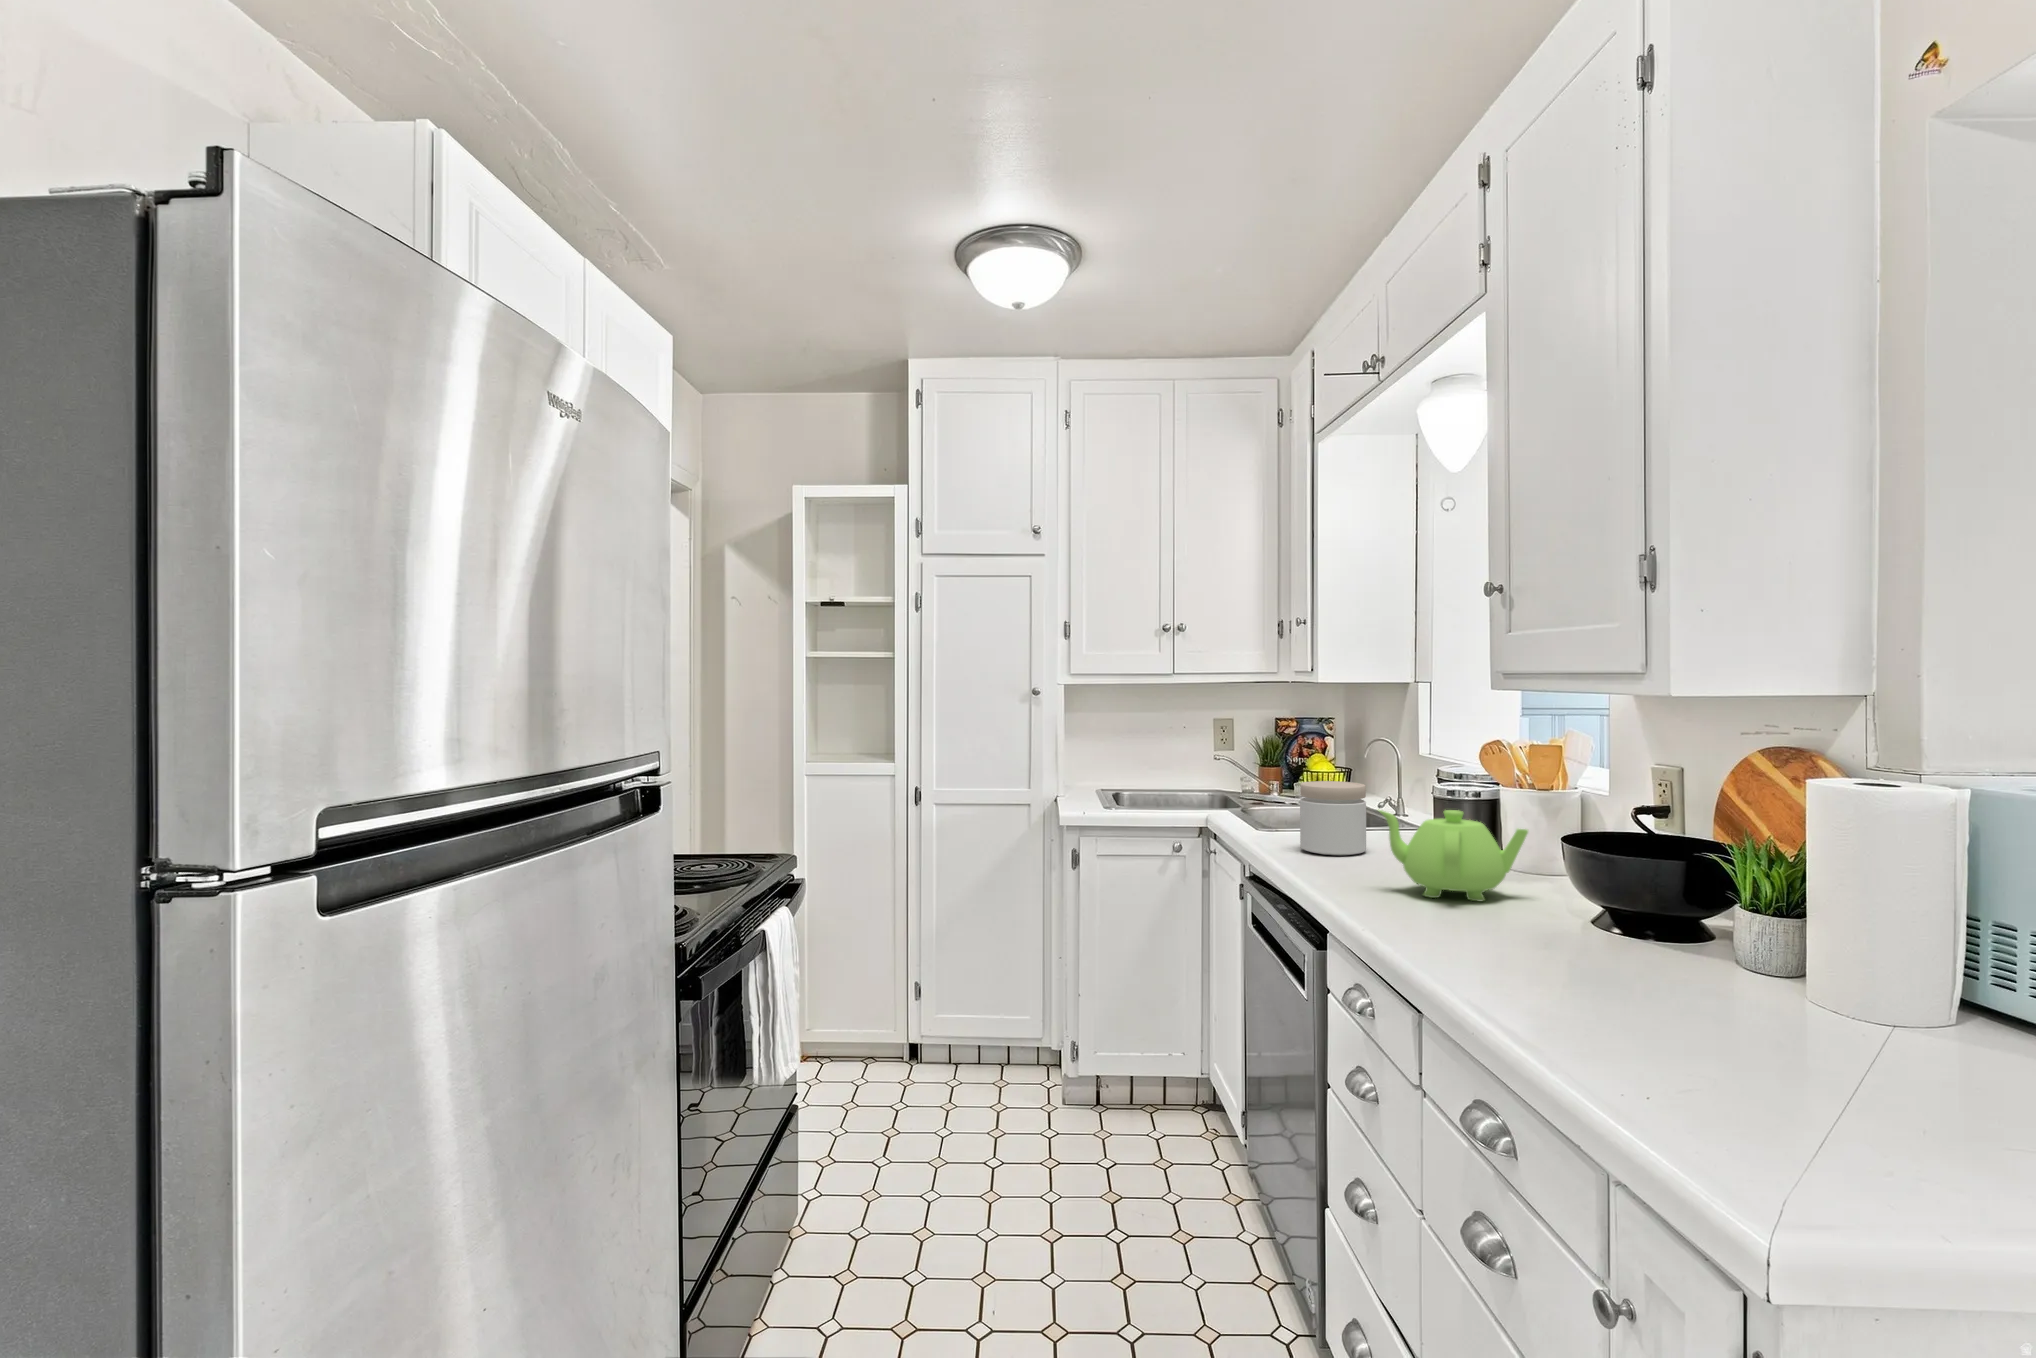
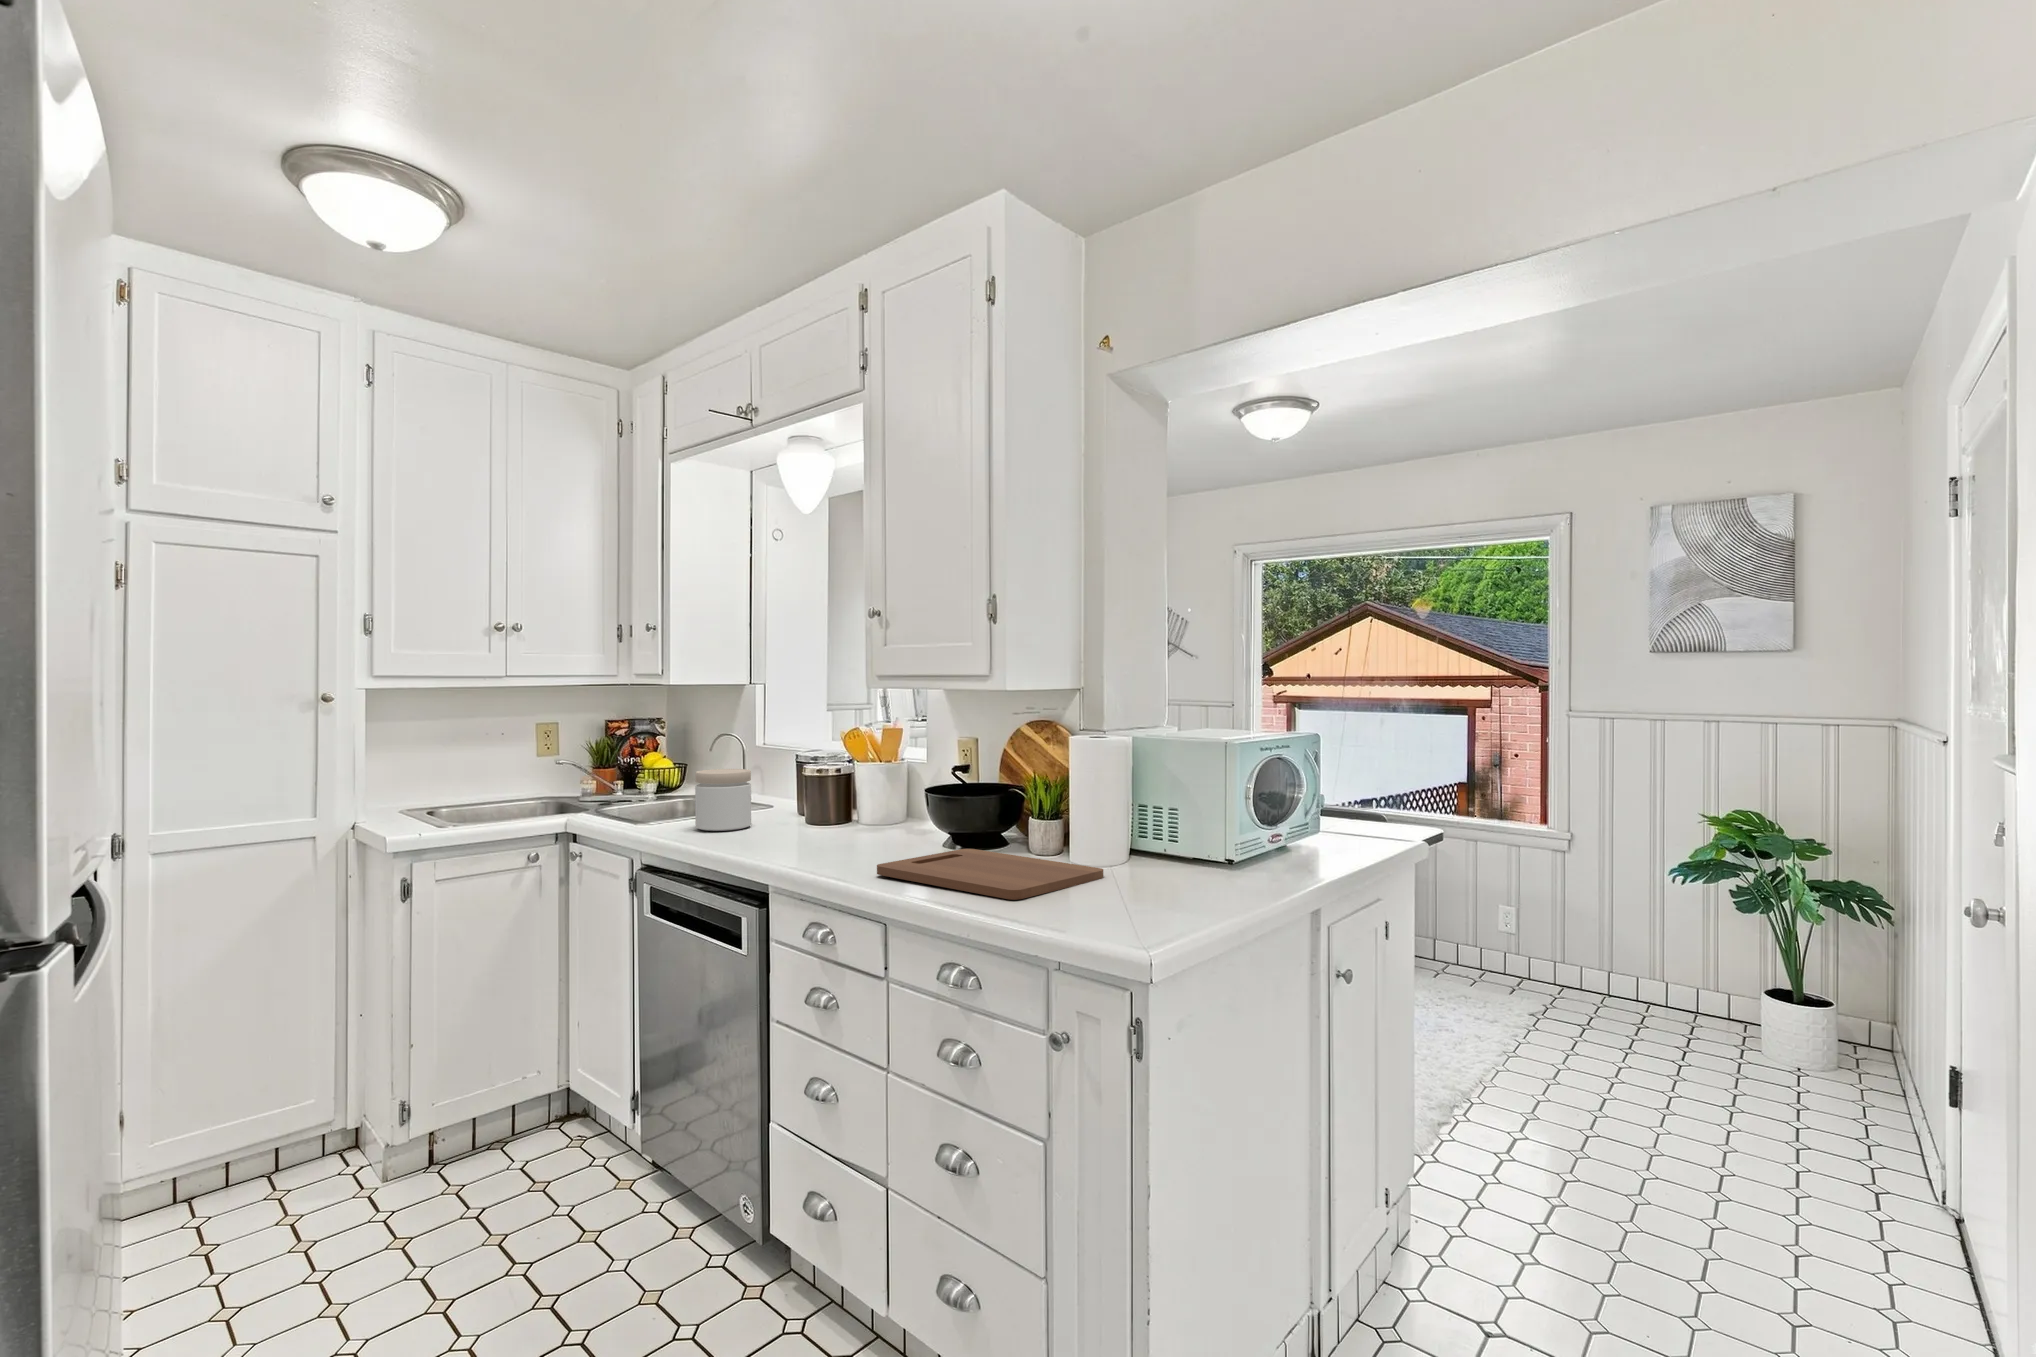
teapot: present [1378,809,1528,901] -> none [788,779,893,846]
cutting board: none [1445,937,1860,1058] -> present [877,849,1103,900]

